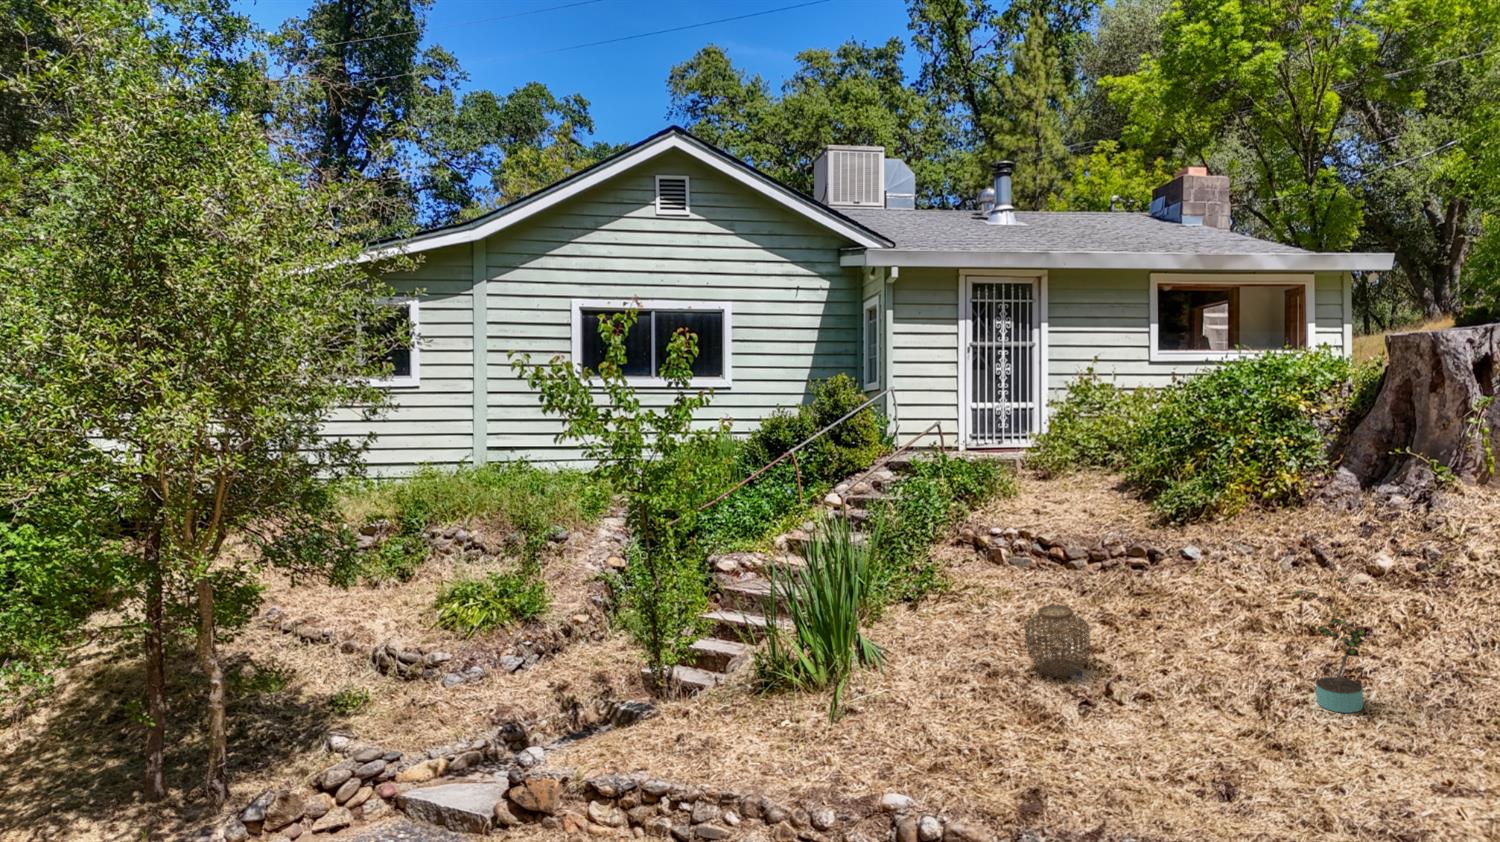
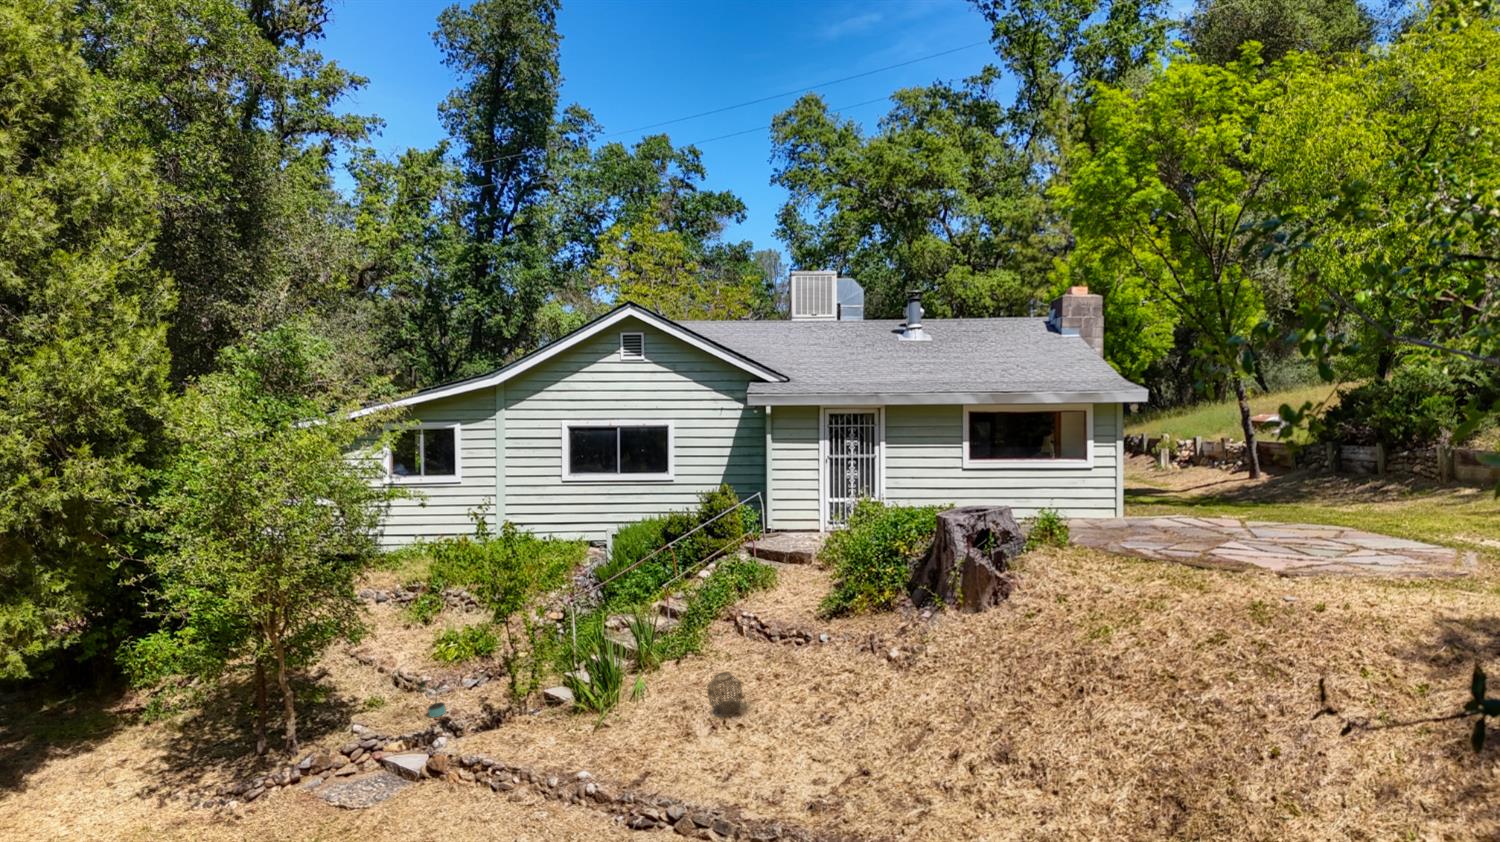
potted plant: present [1294,577,1373,713] -> present [419,678,446,717]

